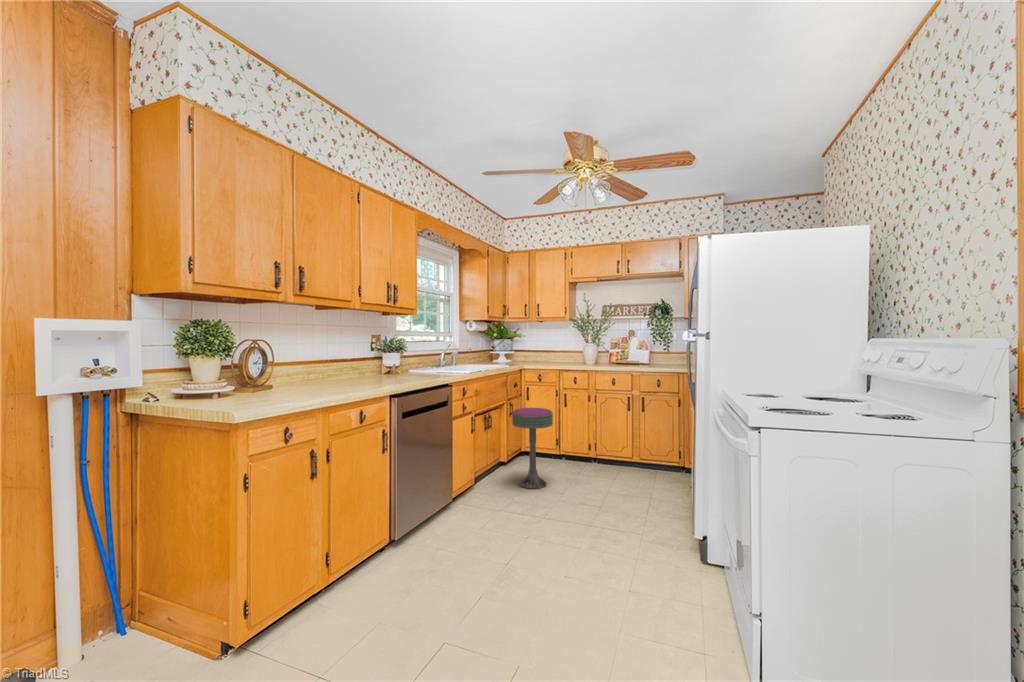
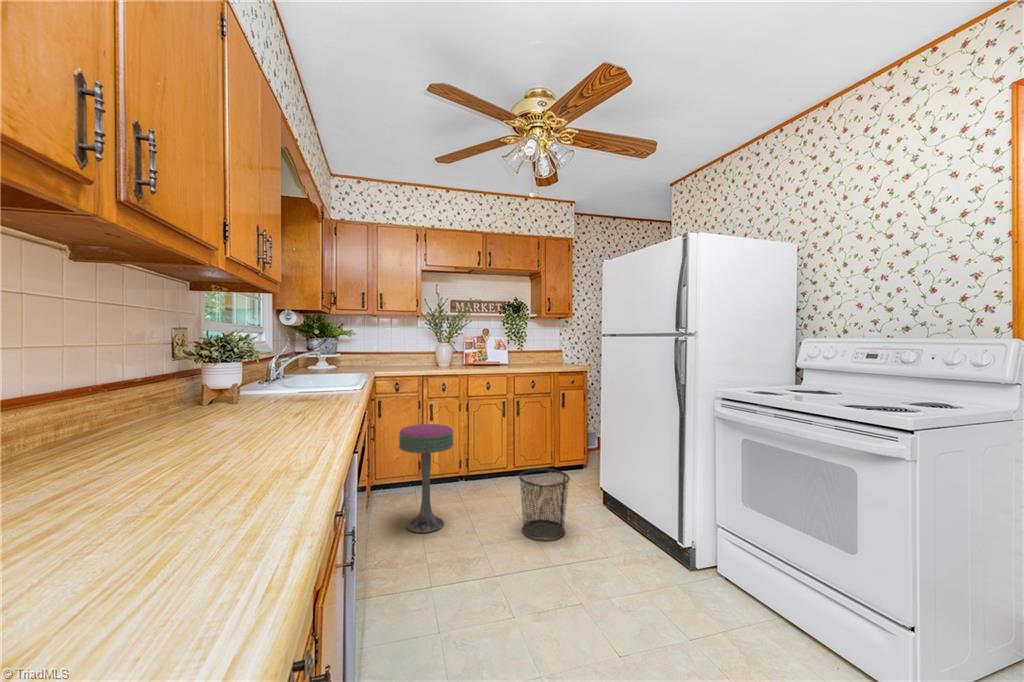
waste bin: none [590,455,635,515] -> present [519,468,570,540]

